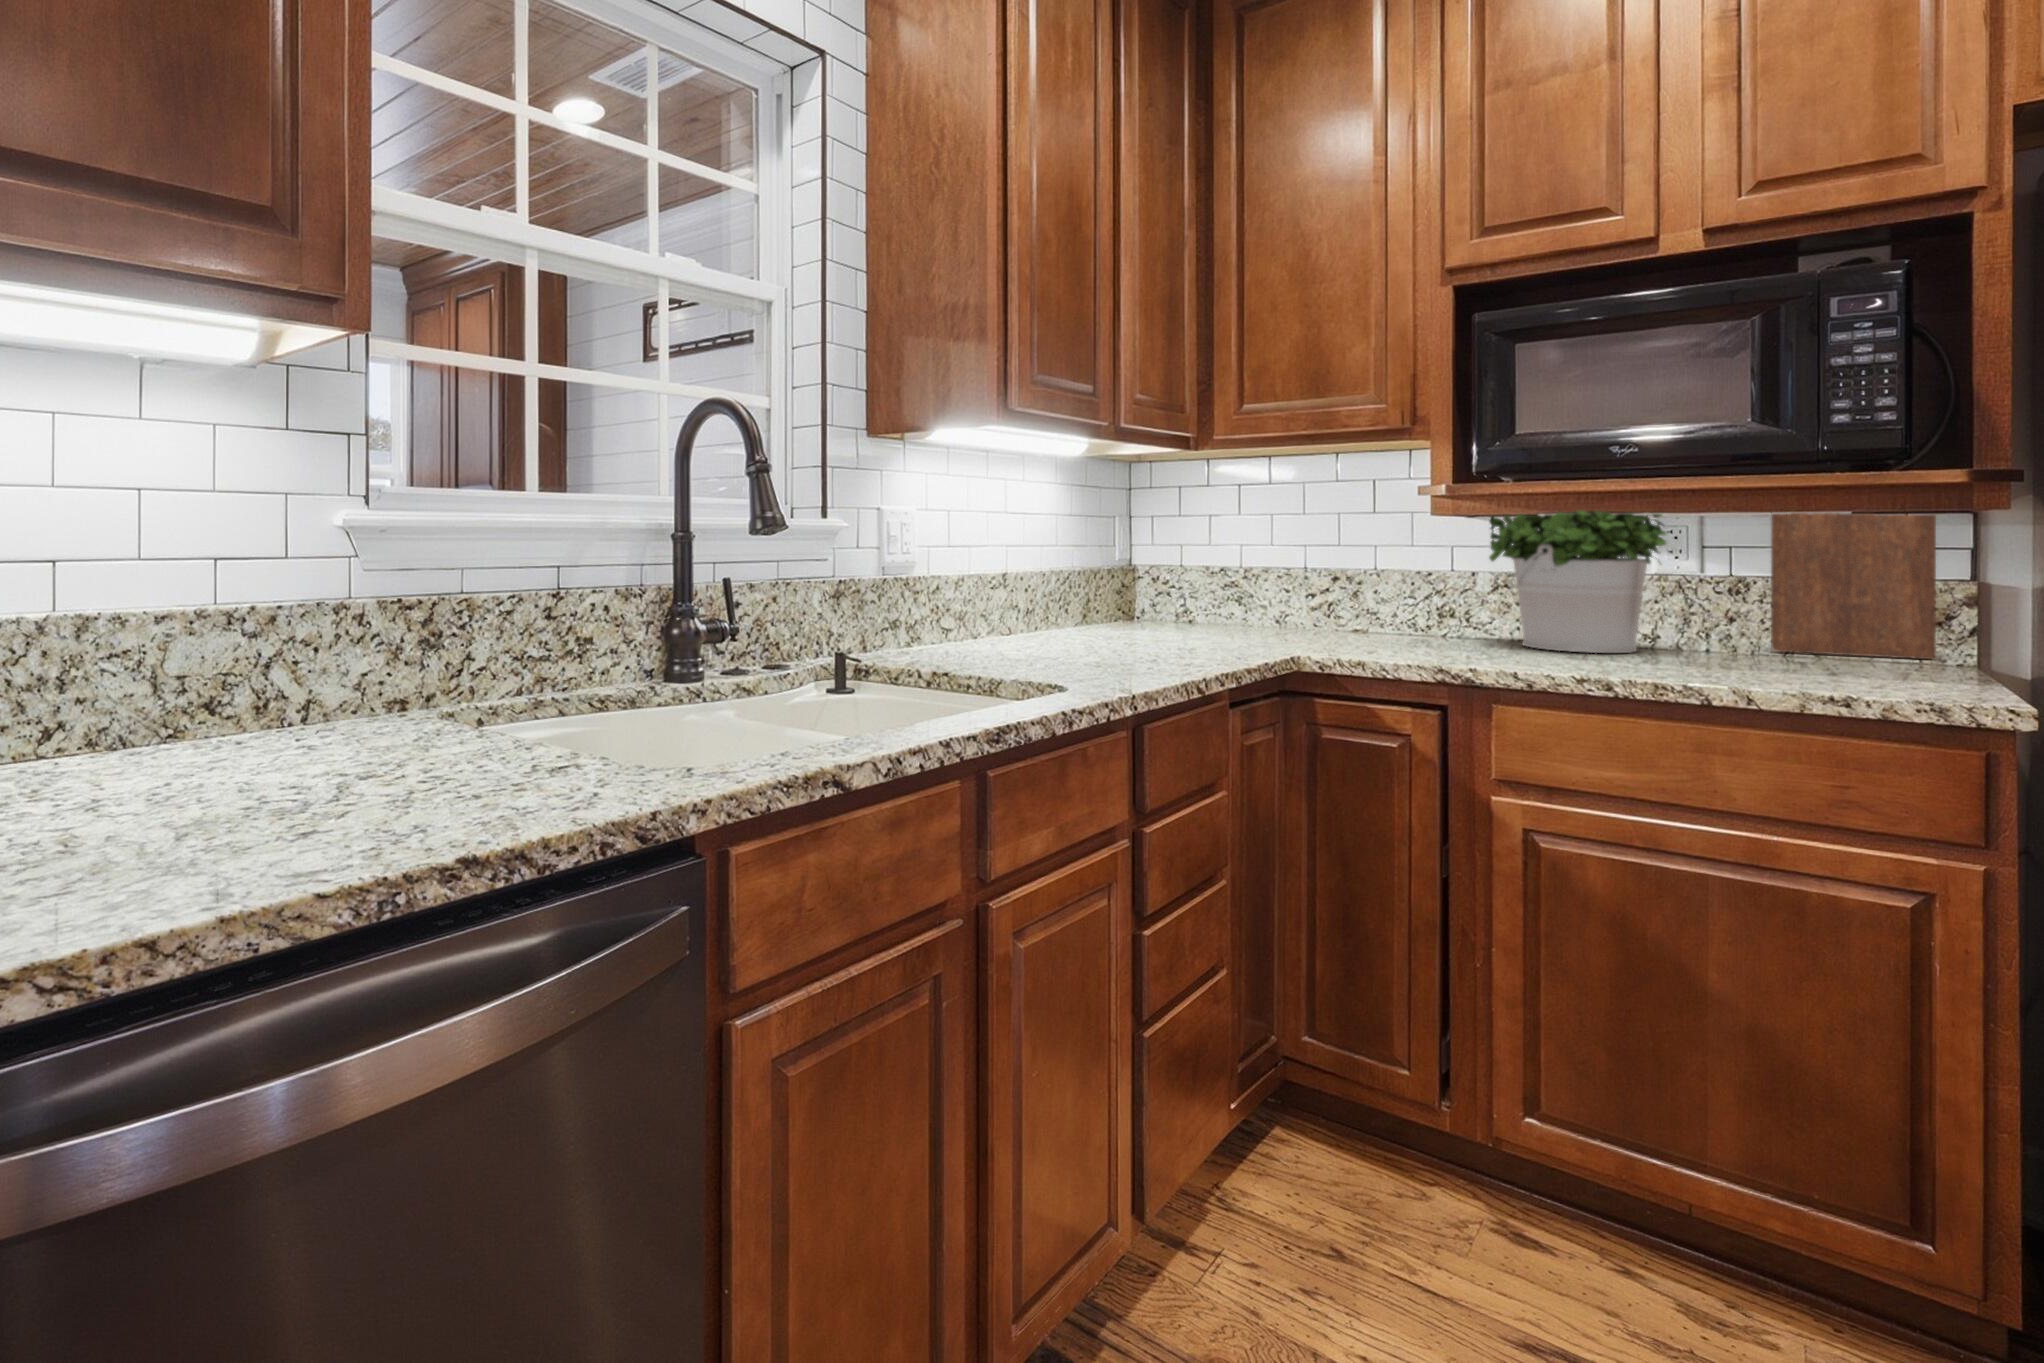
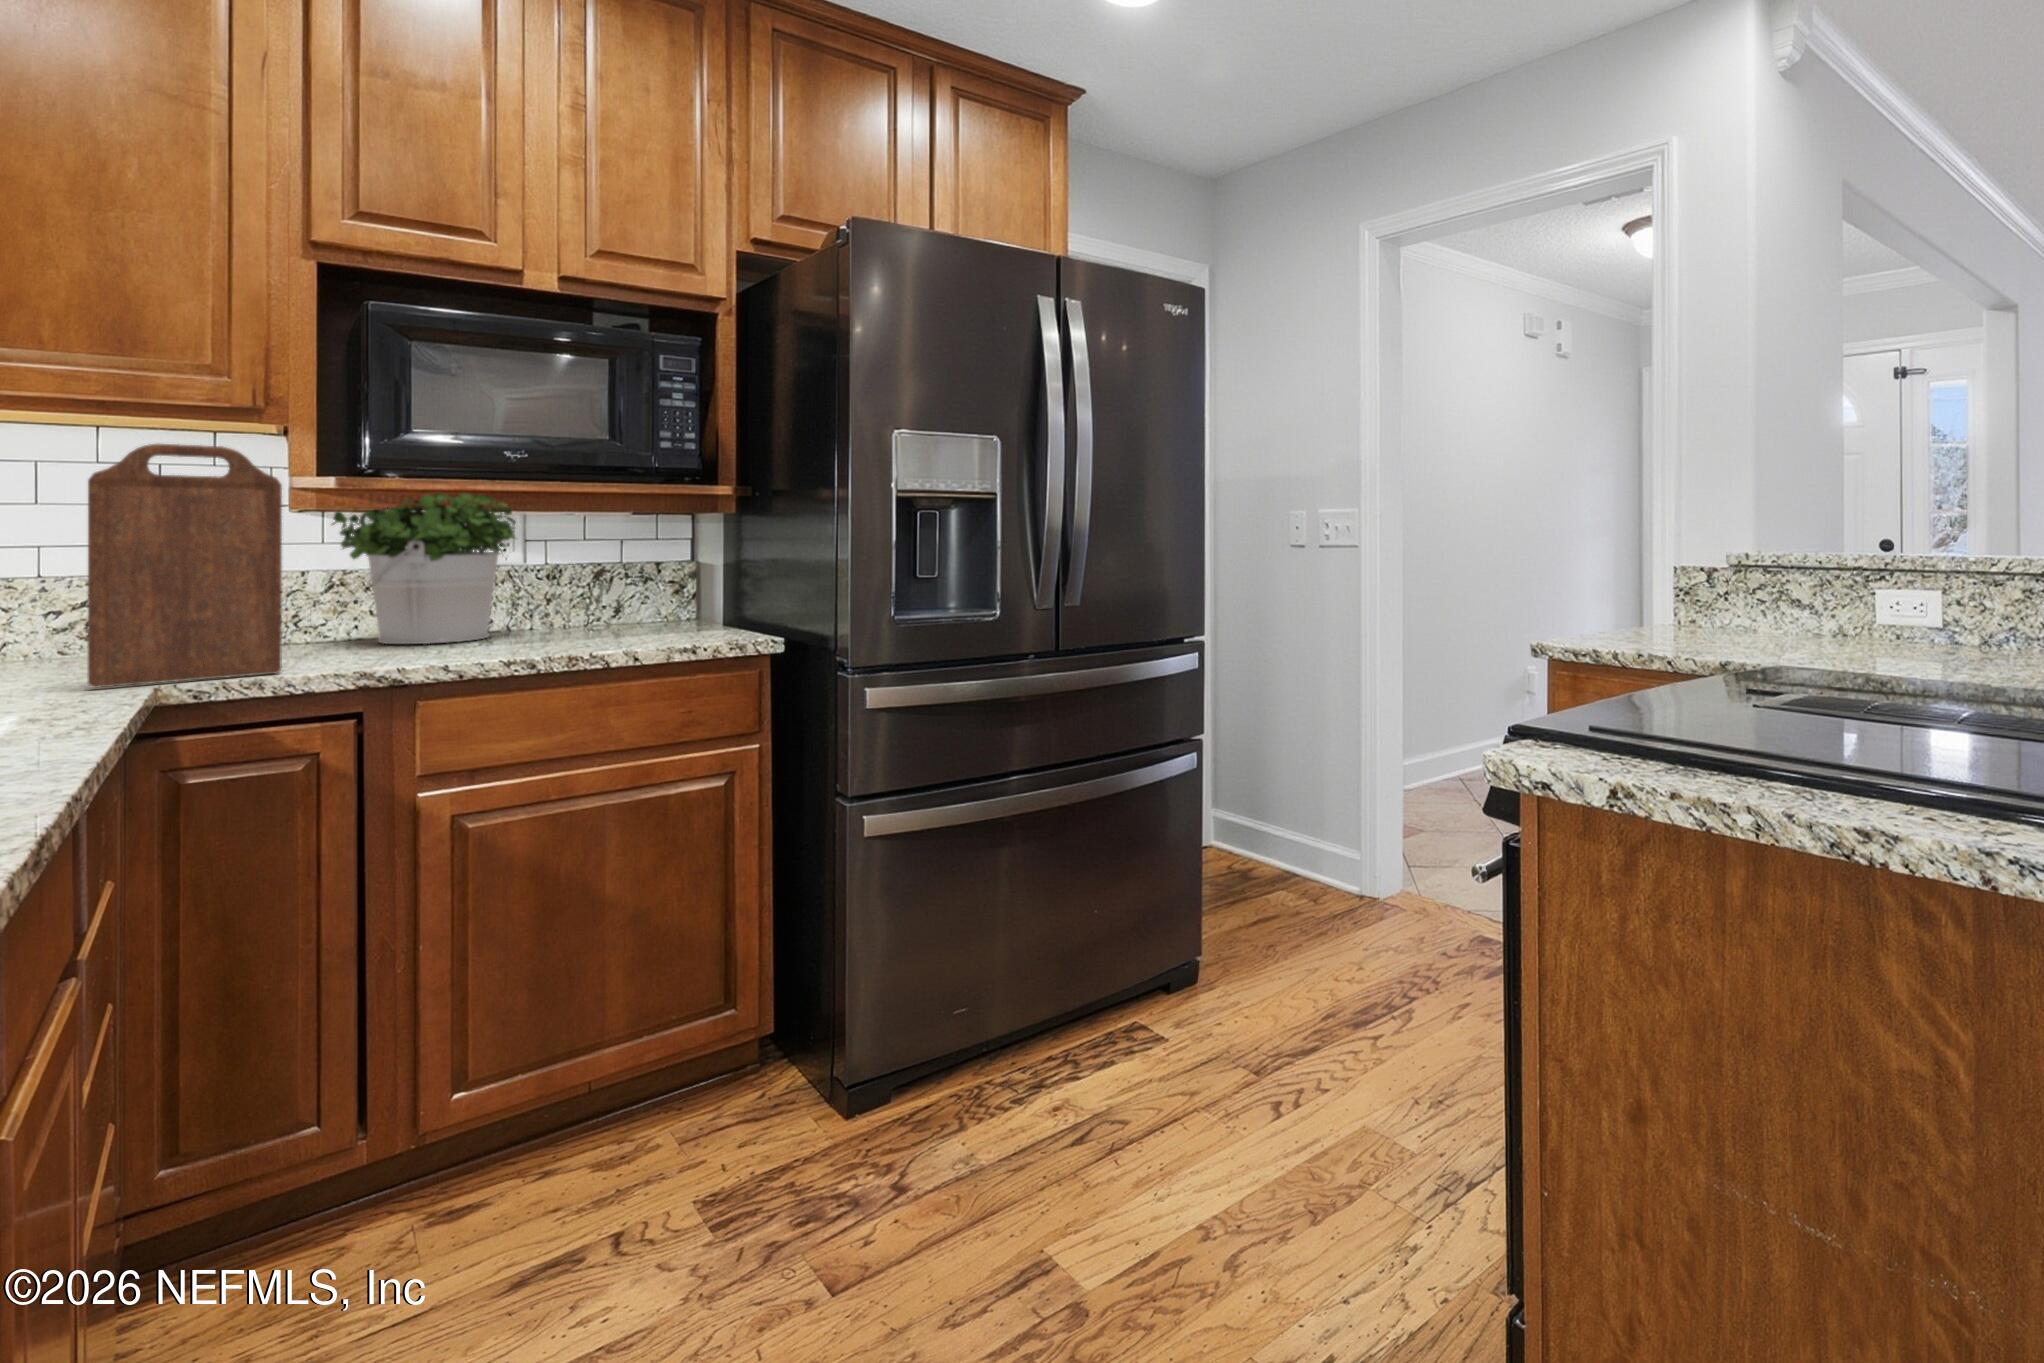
cutting board: present [1771,512,1936,659] -> present [88,444,282,688]

